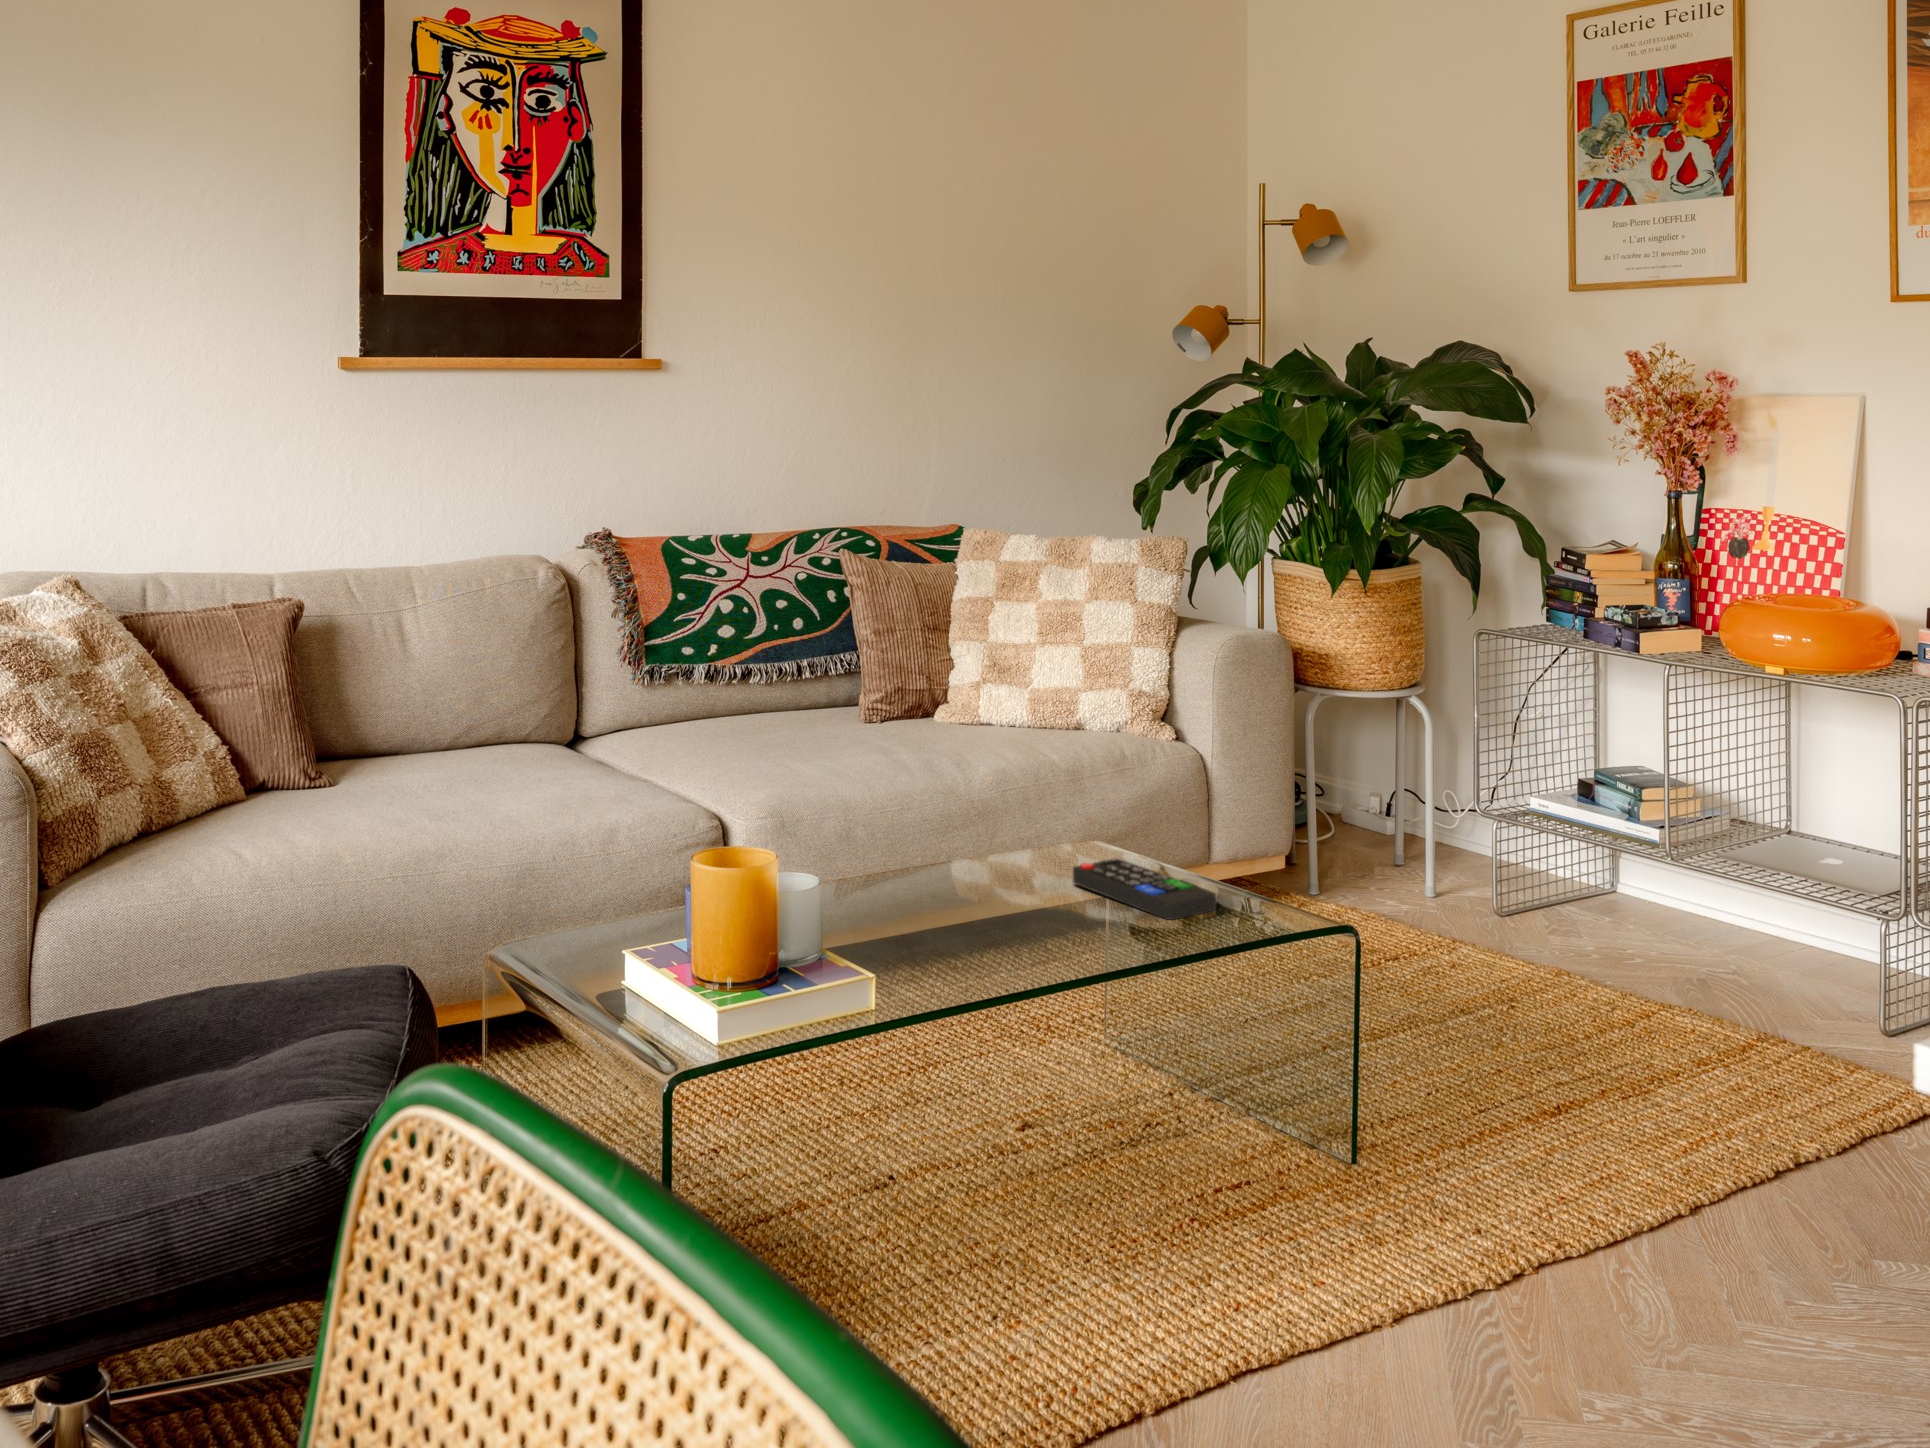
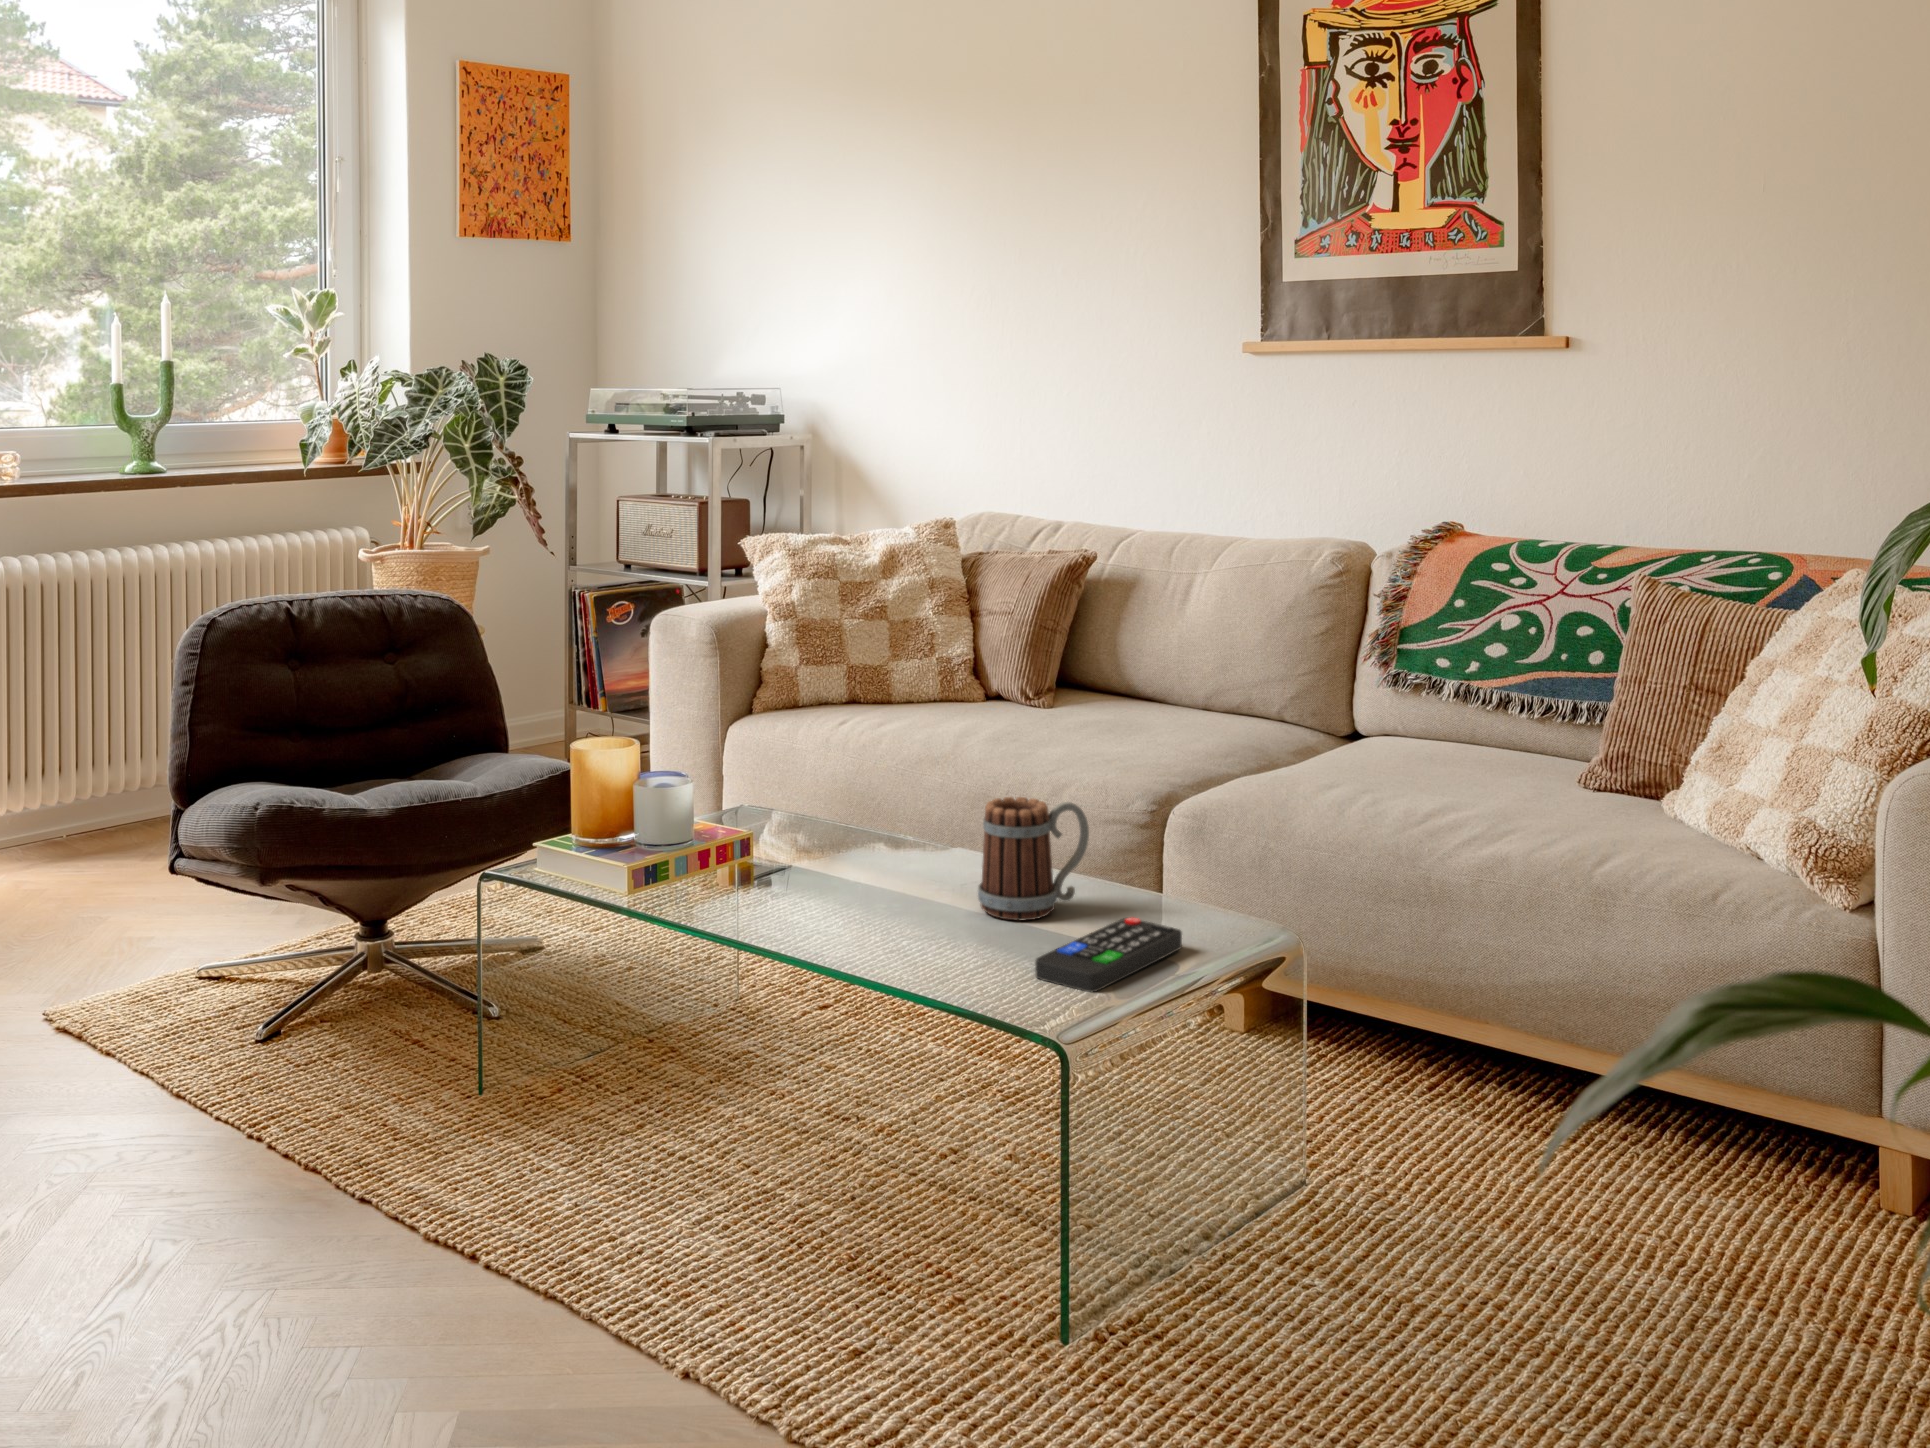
mug: none [927,787,1005,914] -> present [978,797,1089,921]

